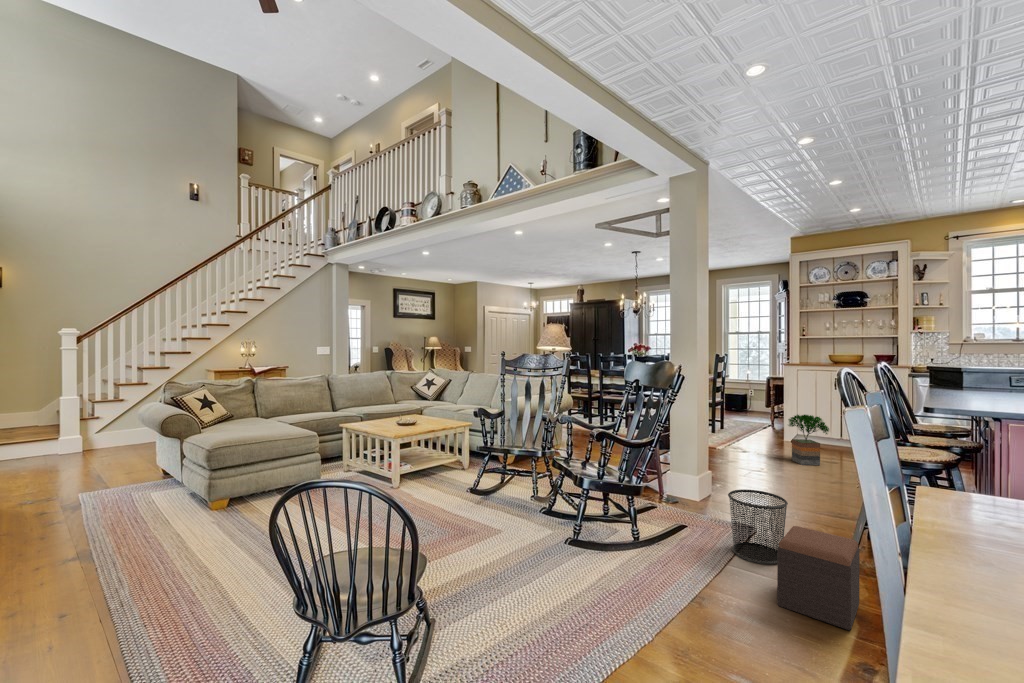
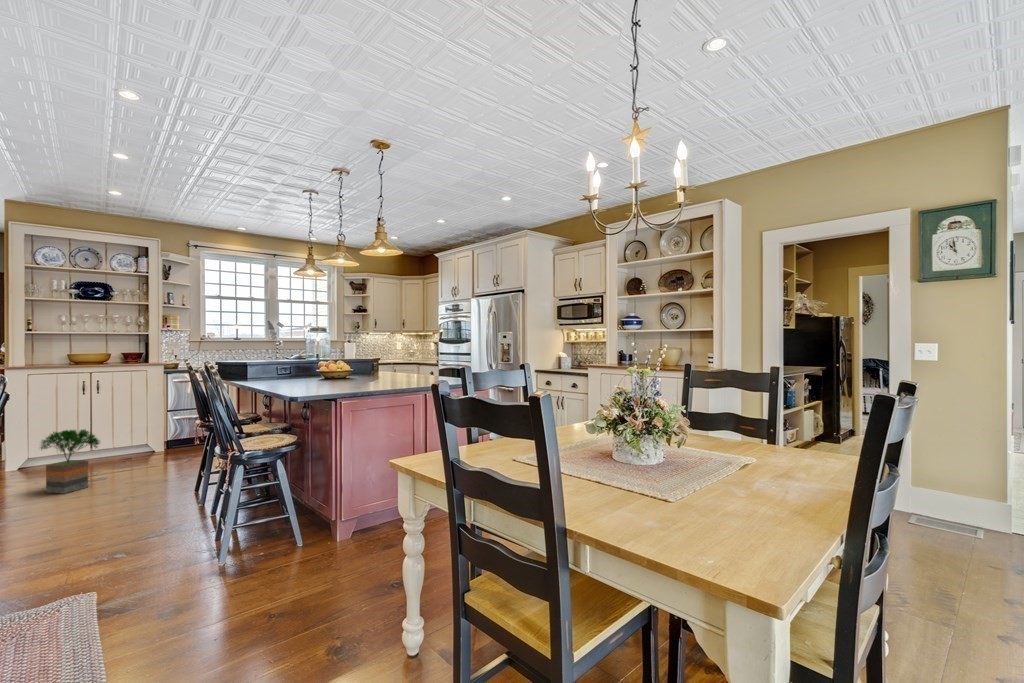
waste bin: present [728,489,788,564] -> none [73,527,162,630]
footstool: present [777,526,860,630] -> none [187,534,272,645]

